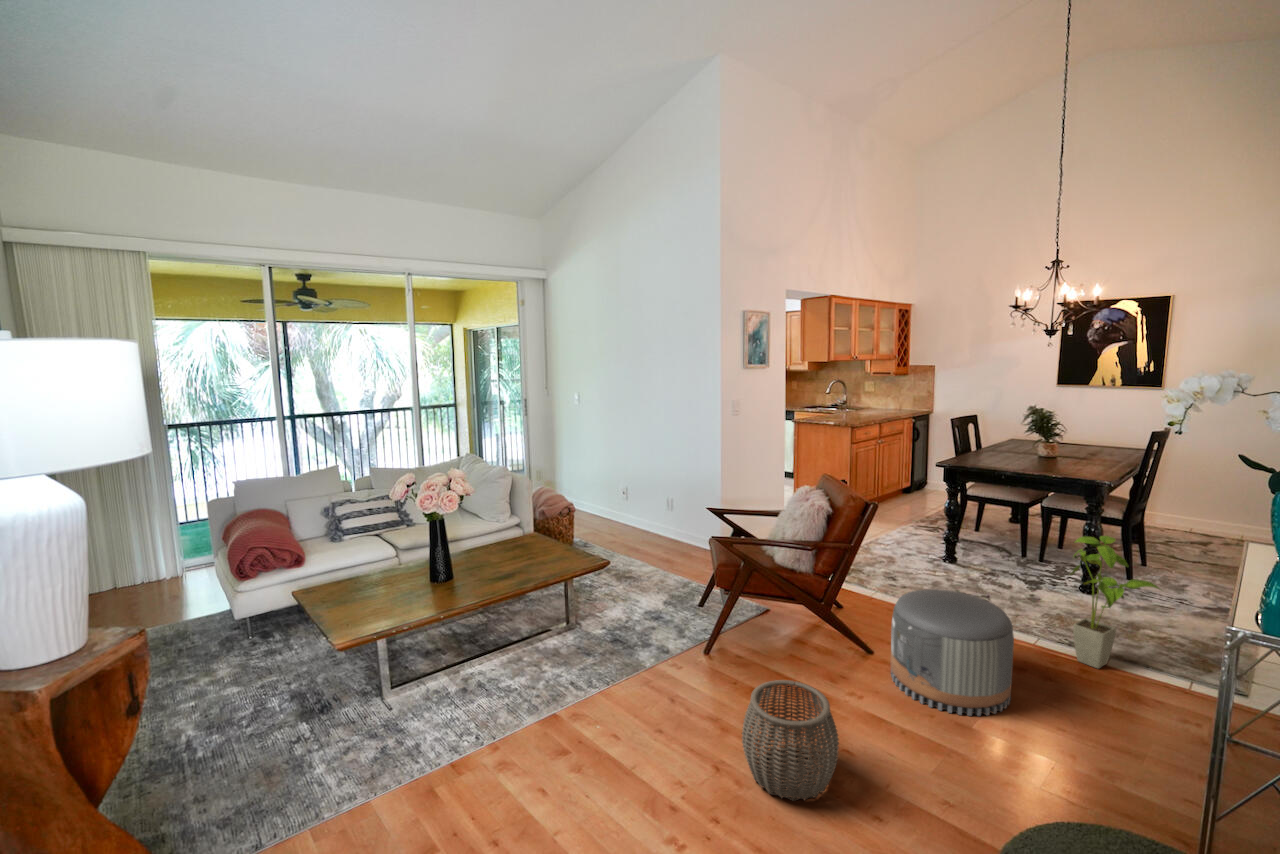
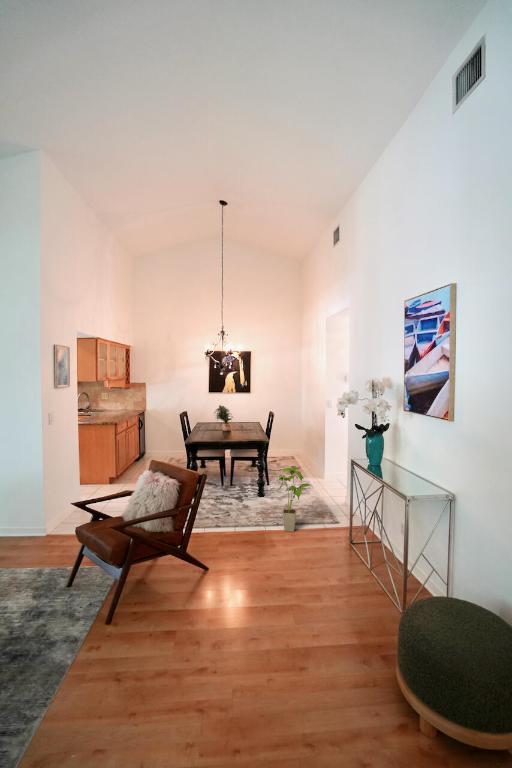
pouf: present [890,589,1014,716] -> none [224,512,285,585]
woven basket: present [742,680,839,800] -> none [206,601,270,691]

